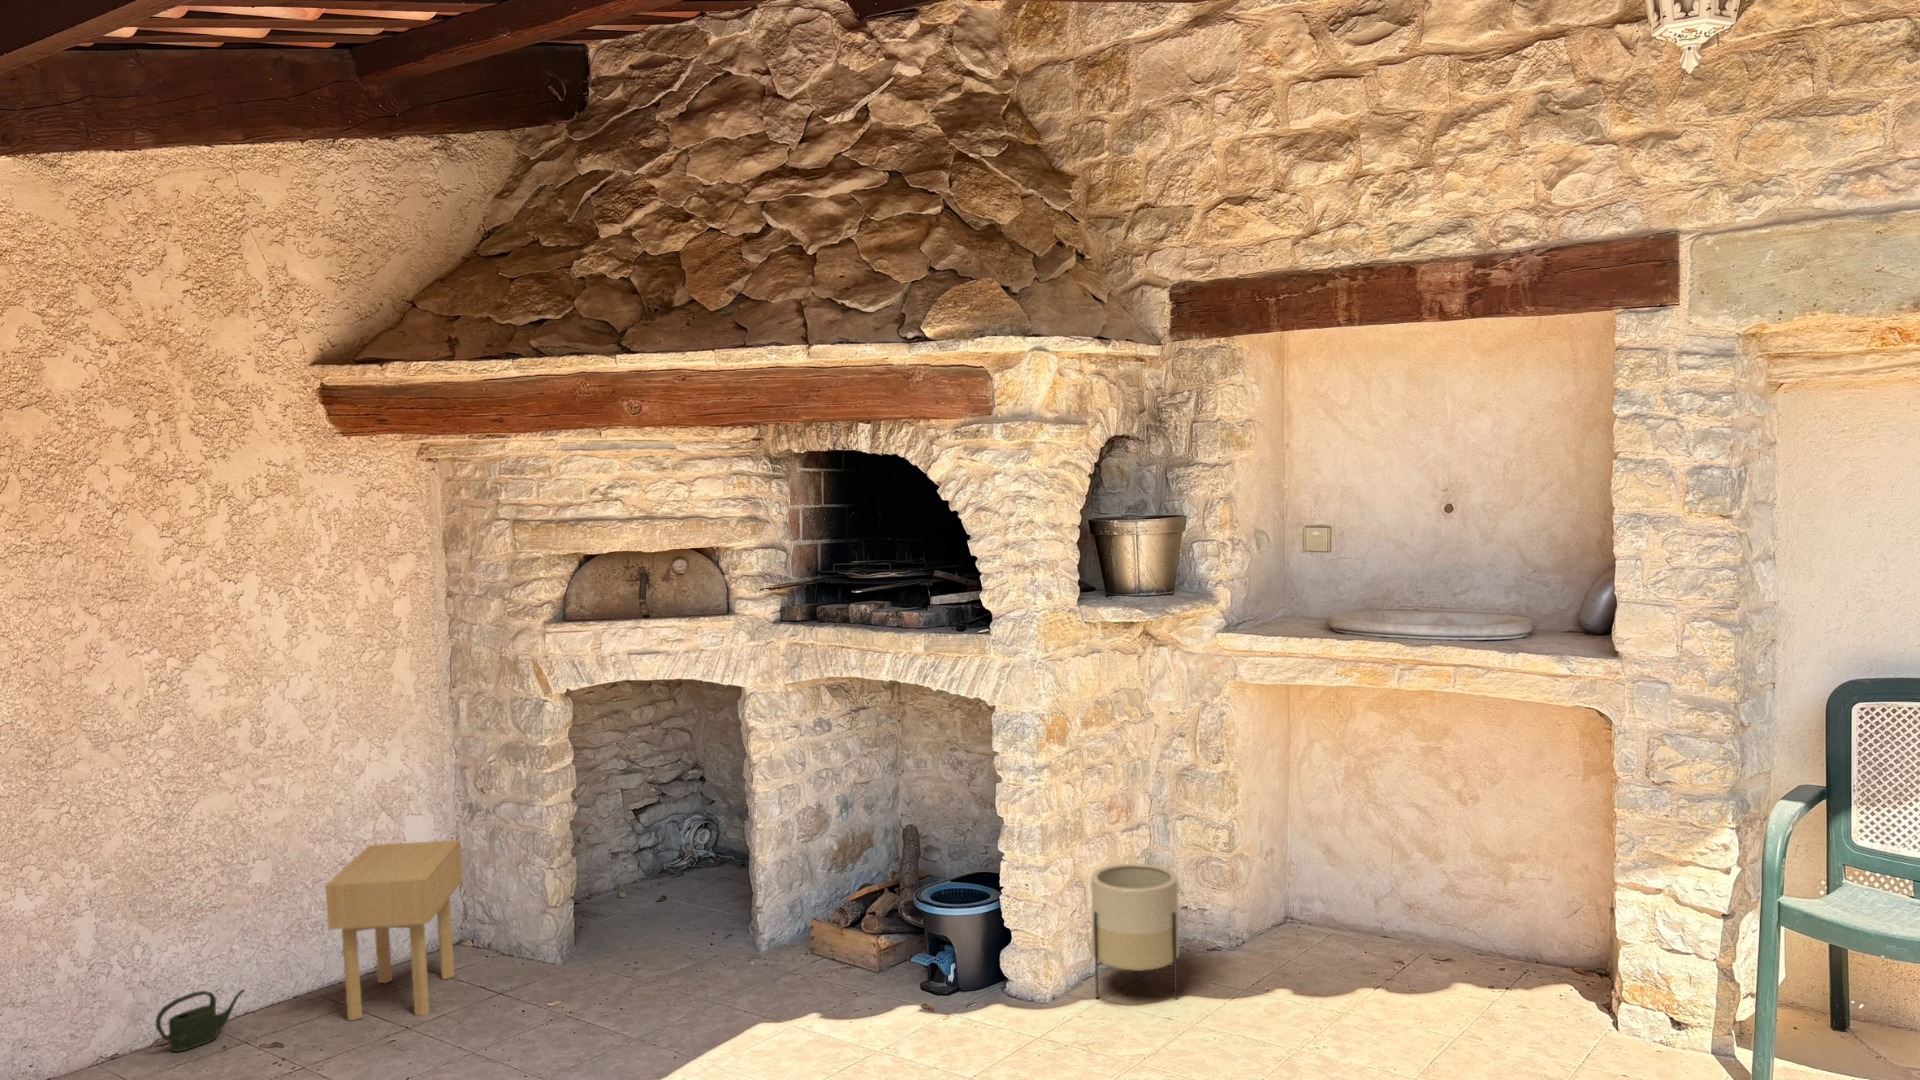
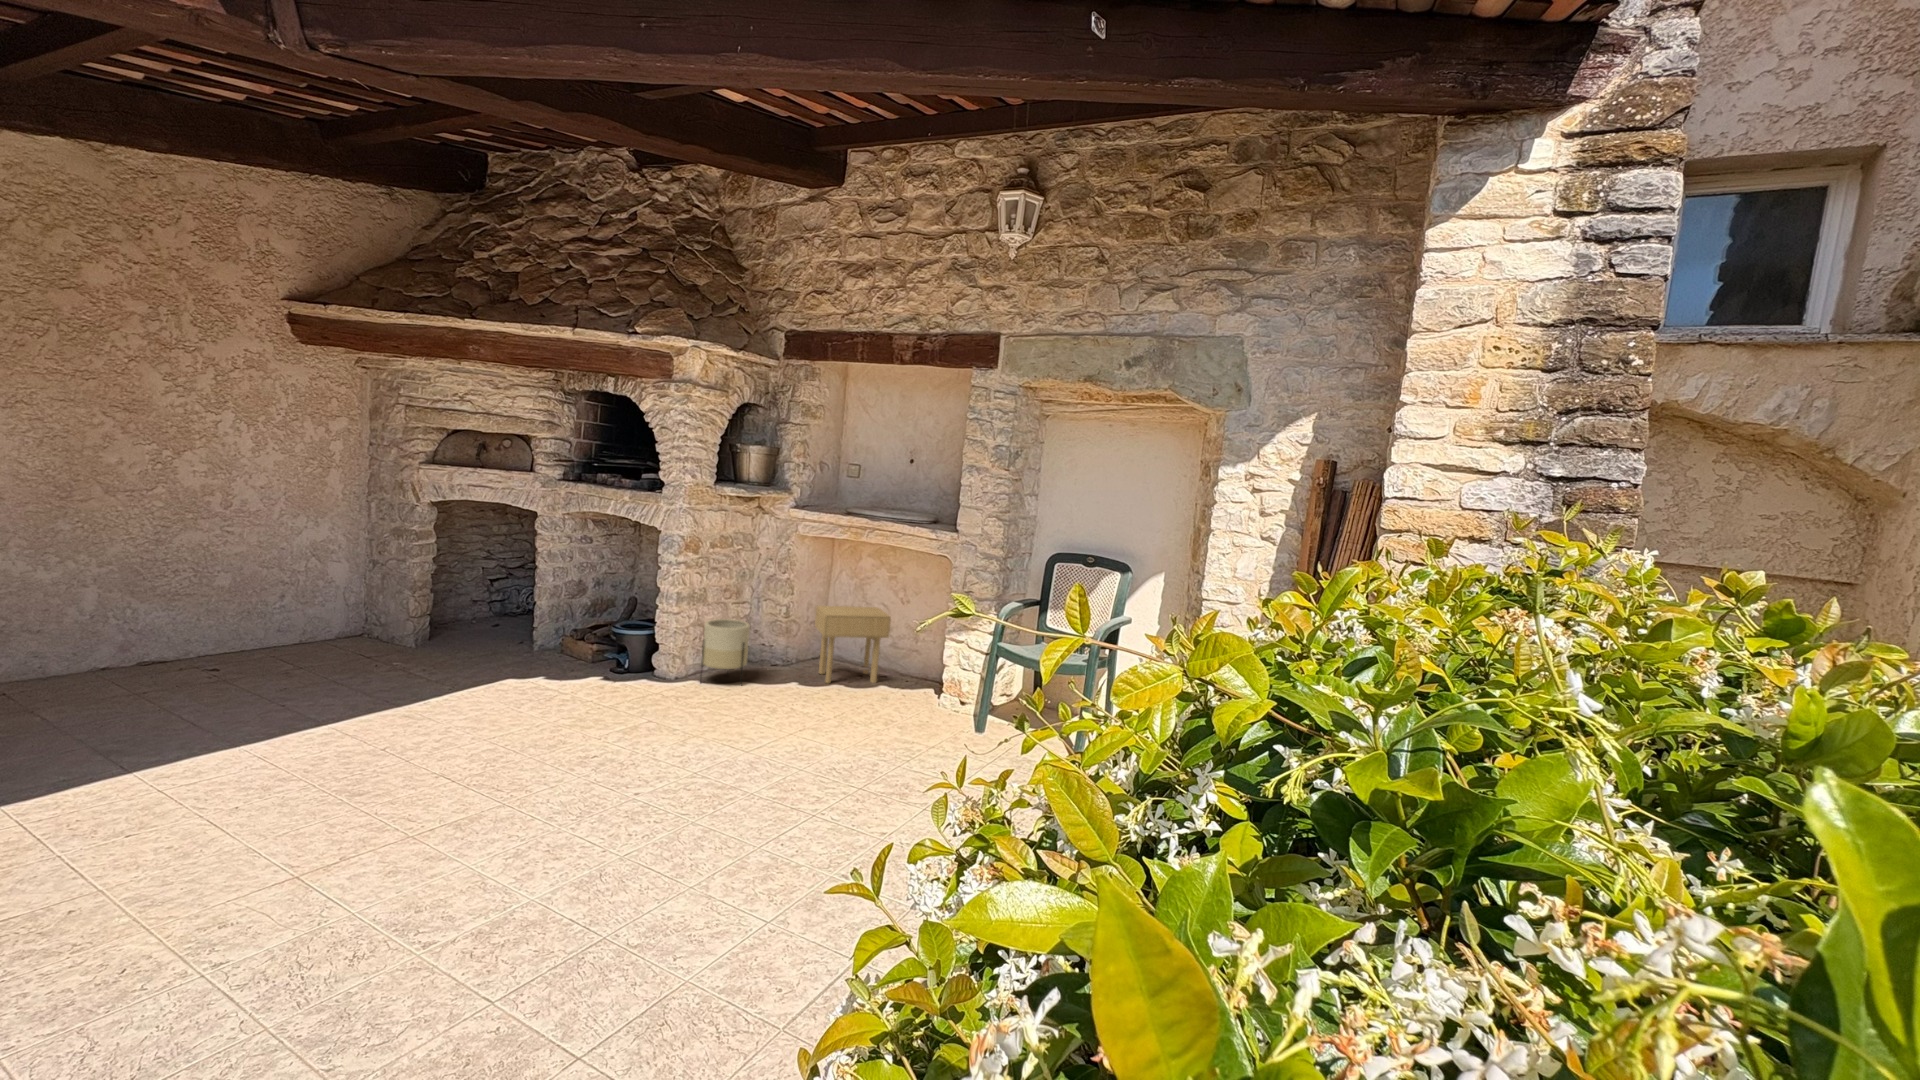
side table: present [325,840,463,1021] -> present [815,606,891,683]
watering can: present [156,990,244,1052] -> none [137,640,202,672]

